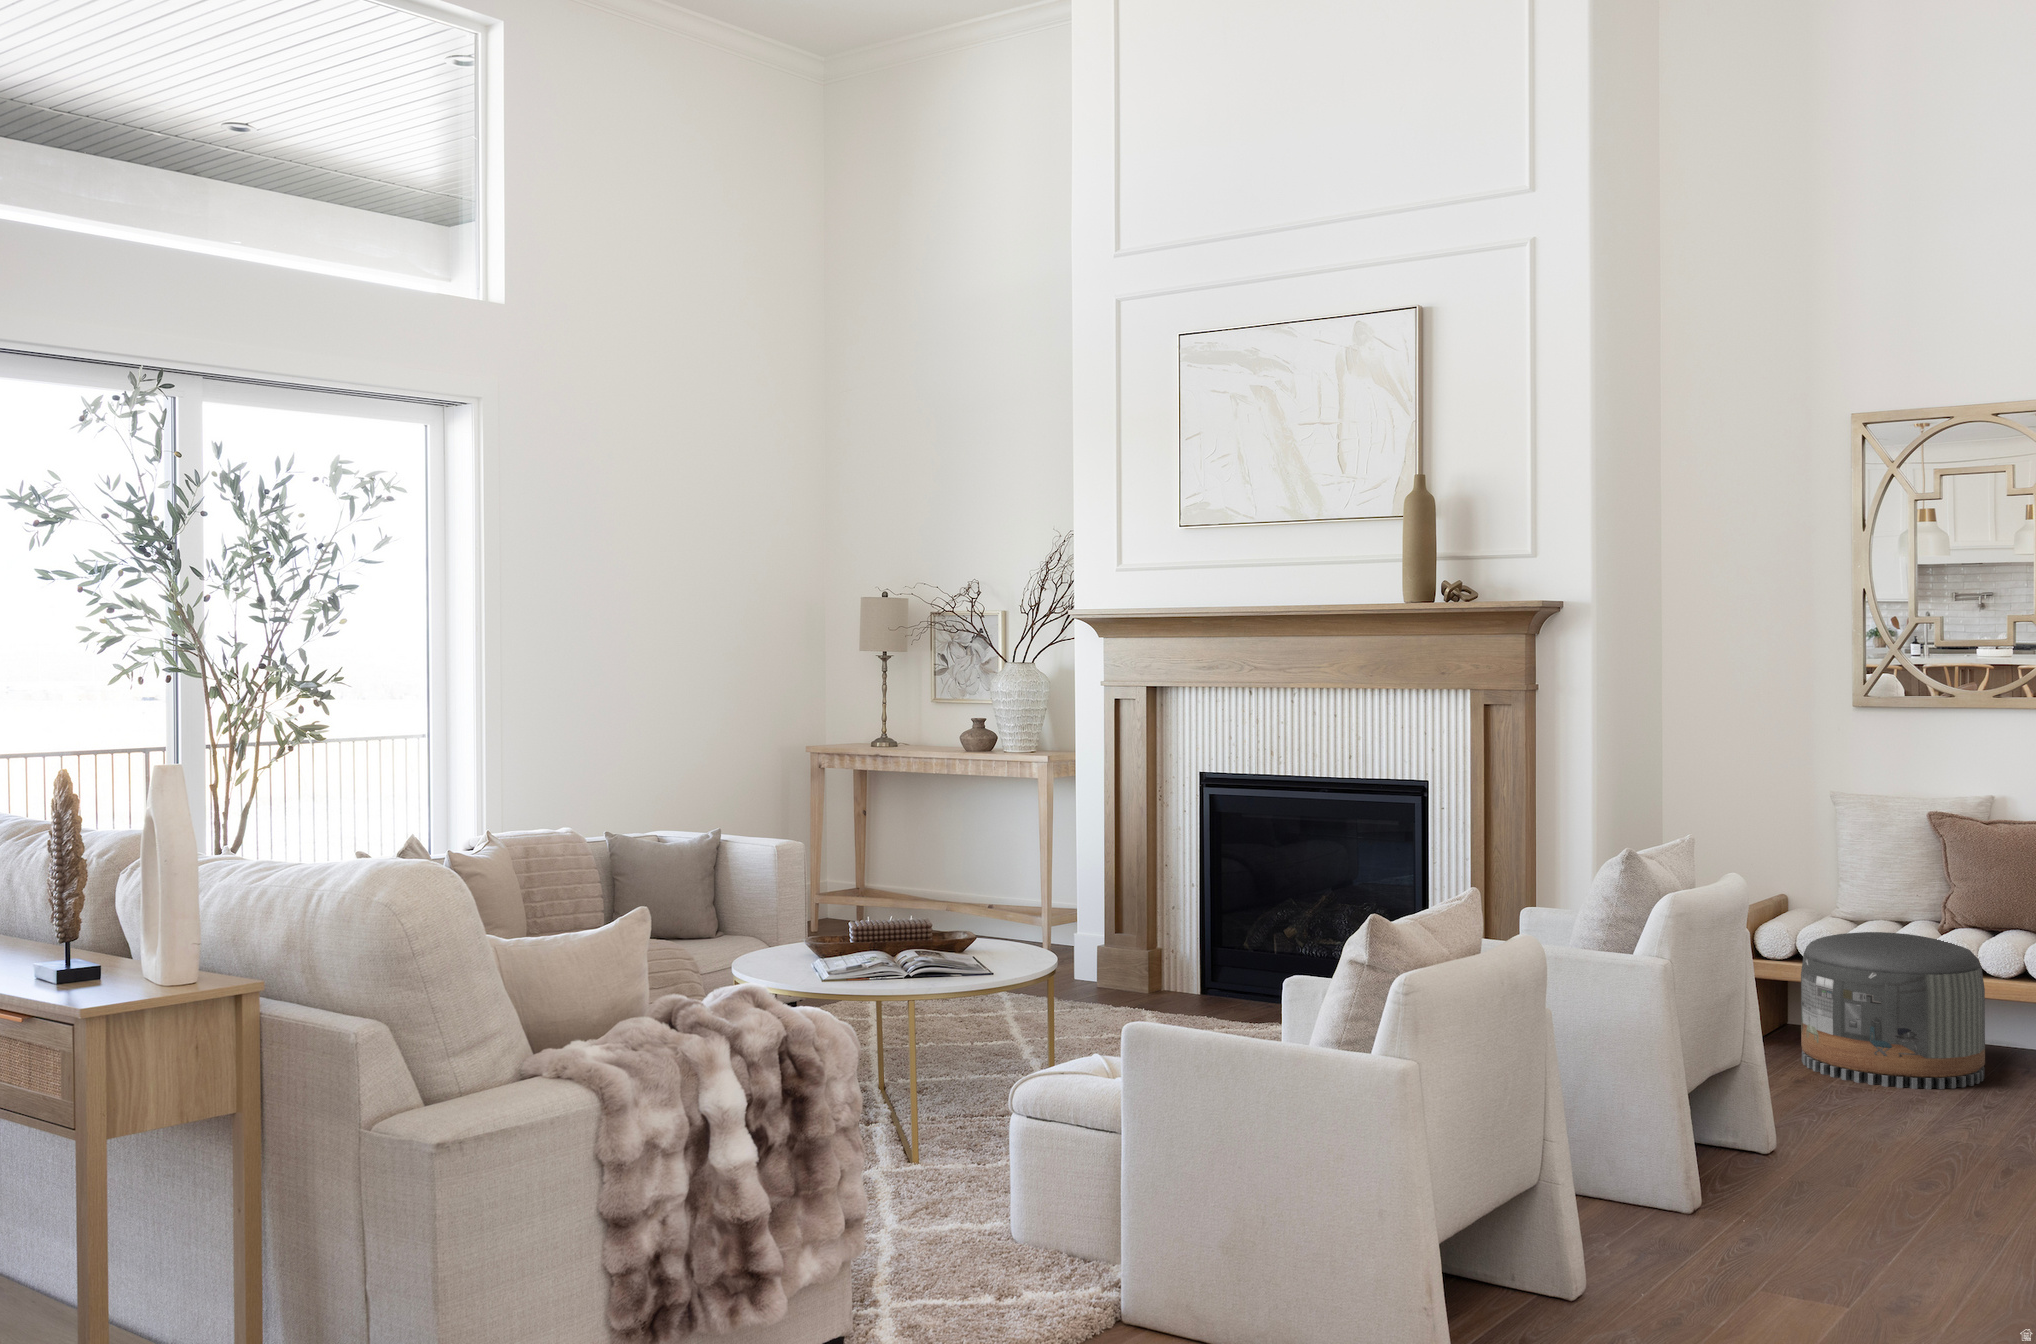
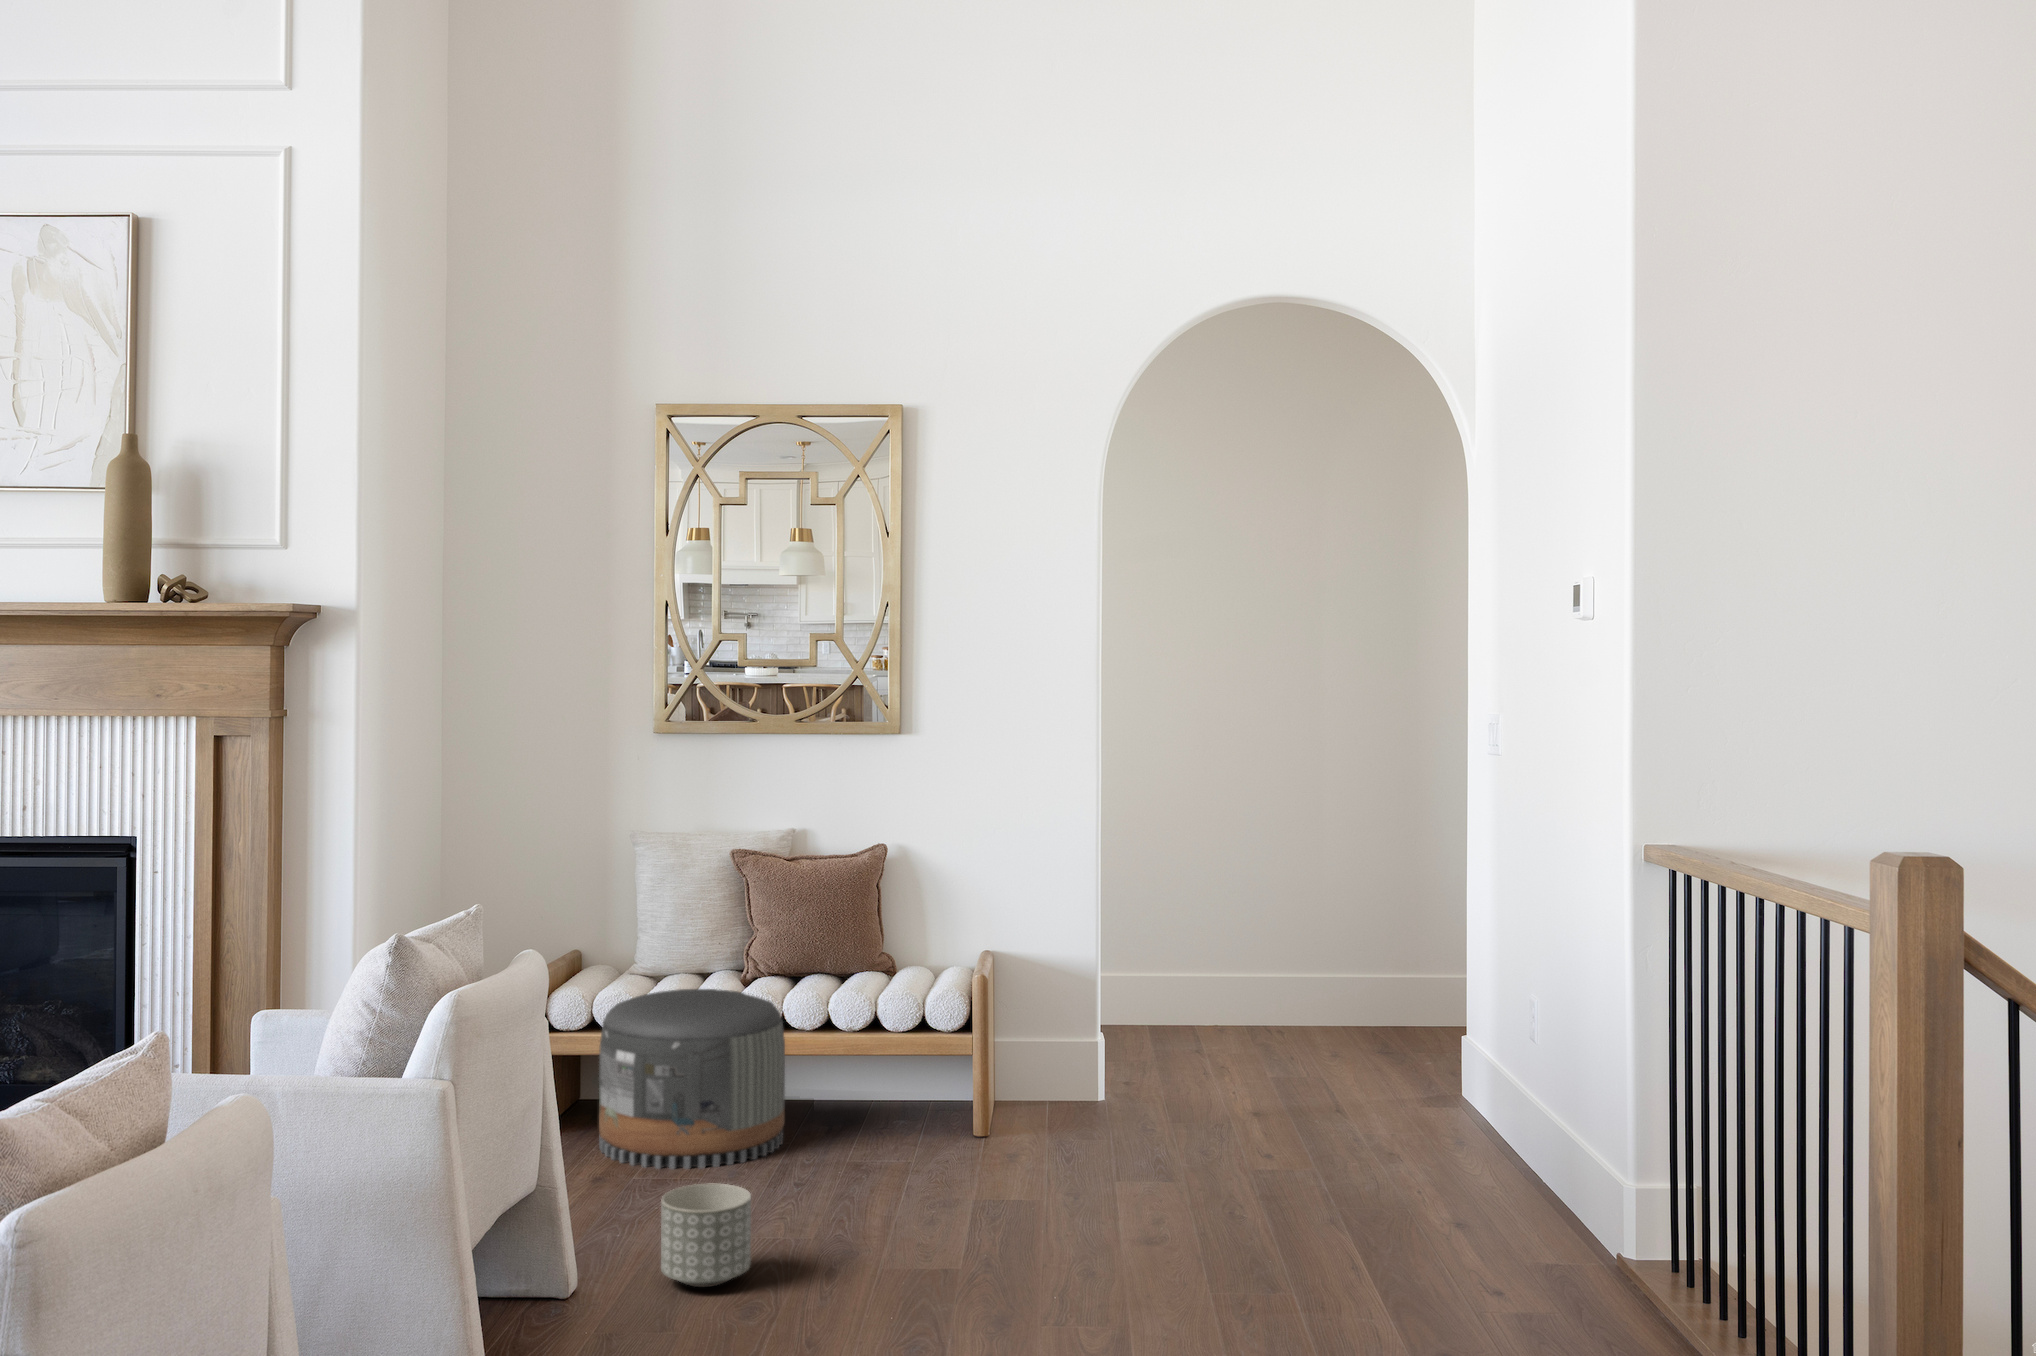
planter: none [1856,1081,1942,1167] -> present [661,1183,751,1287]

